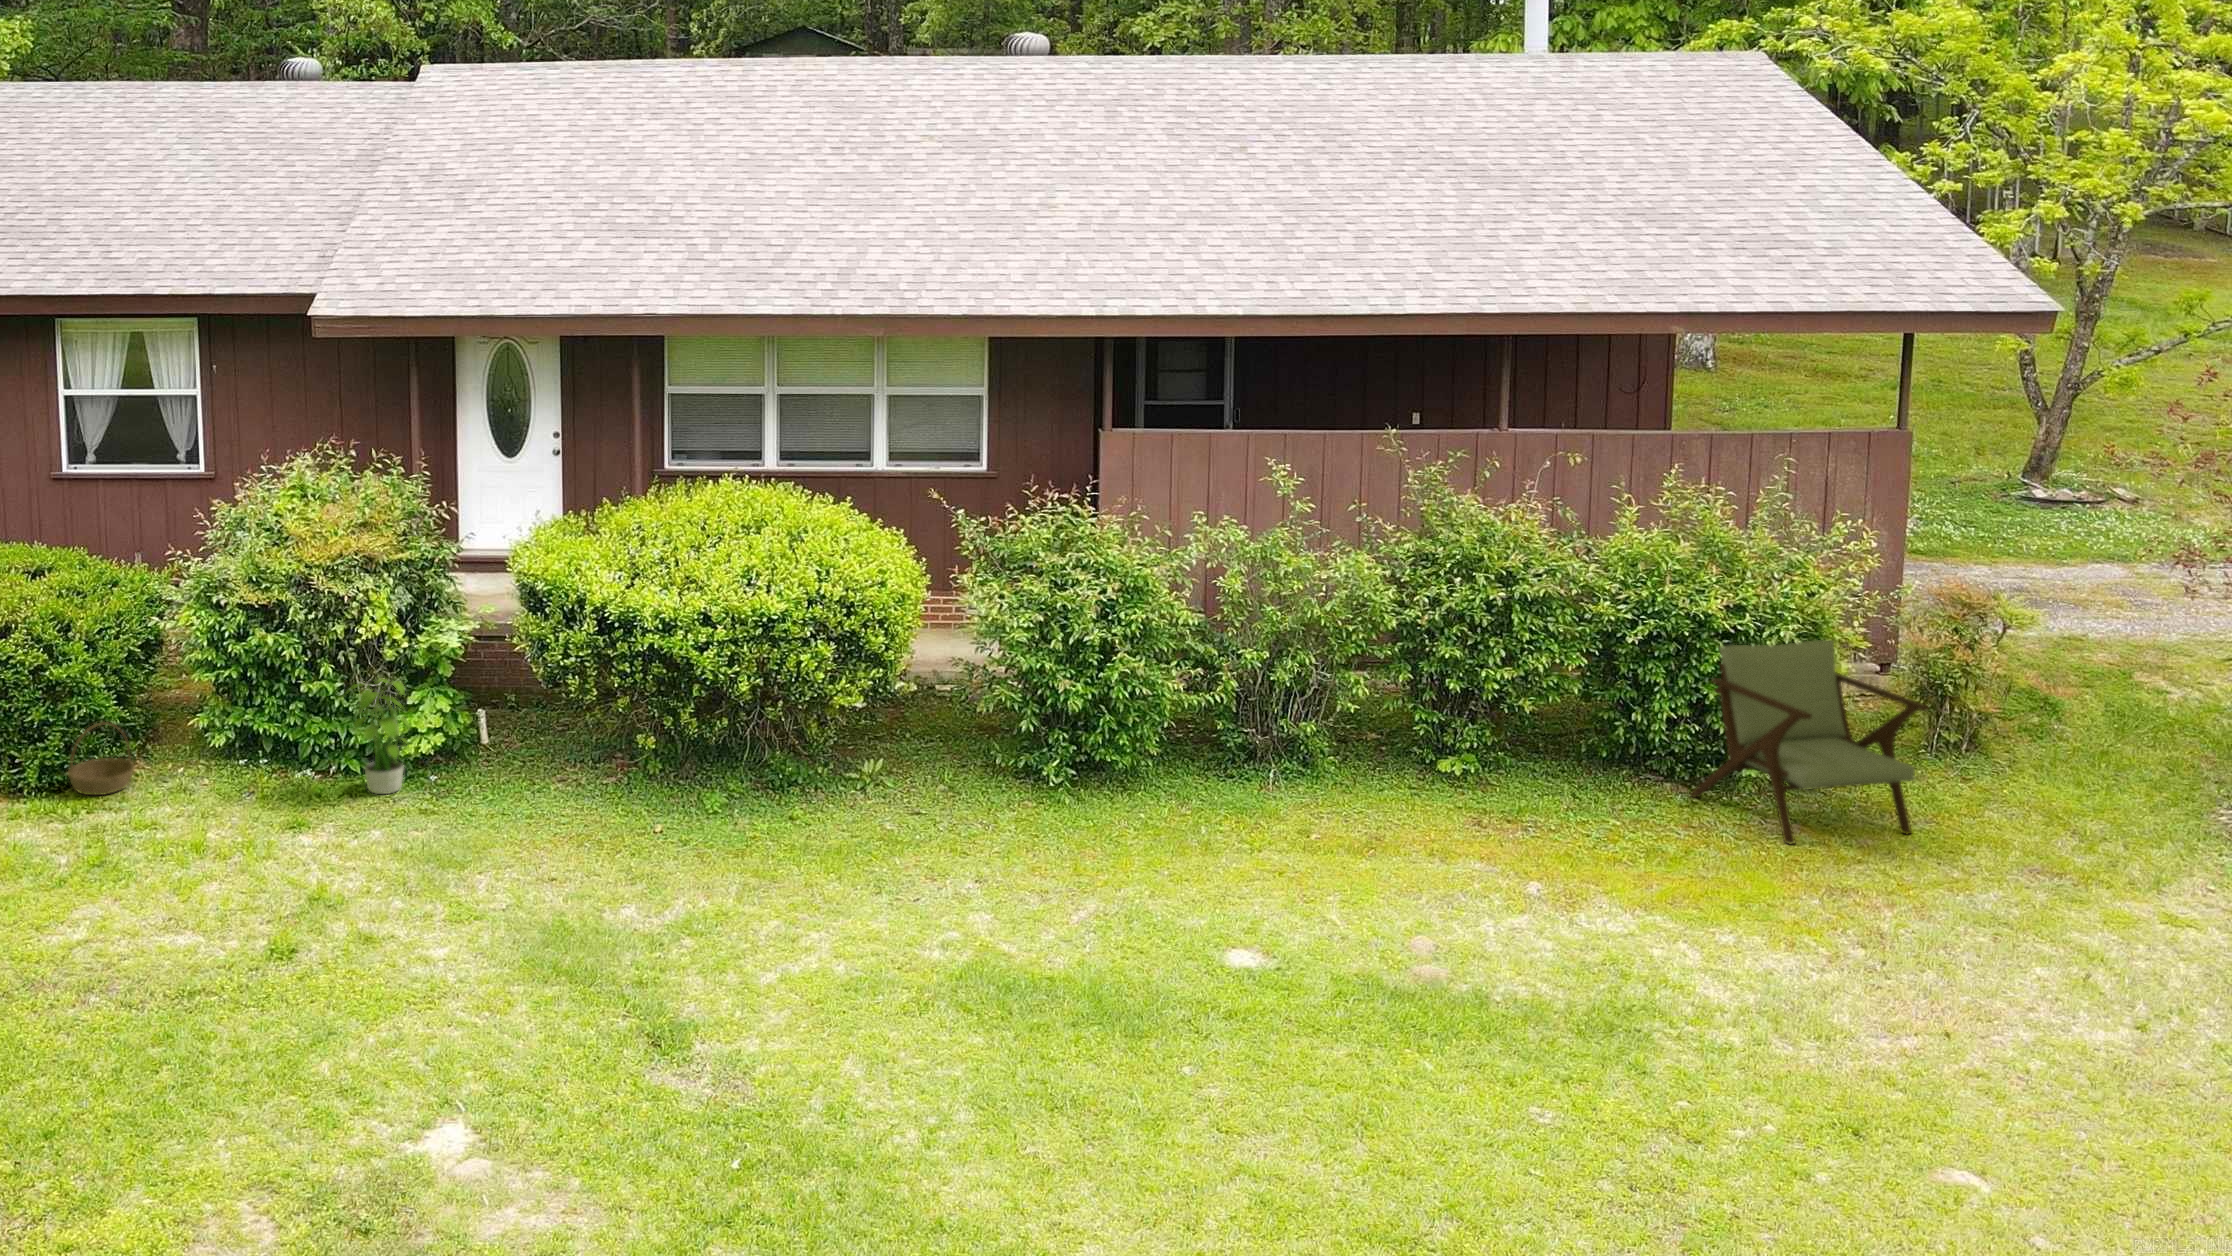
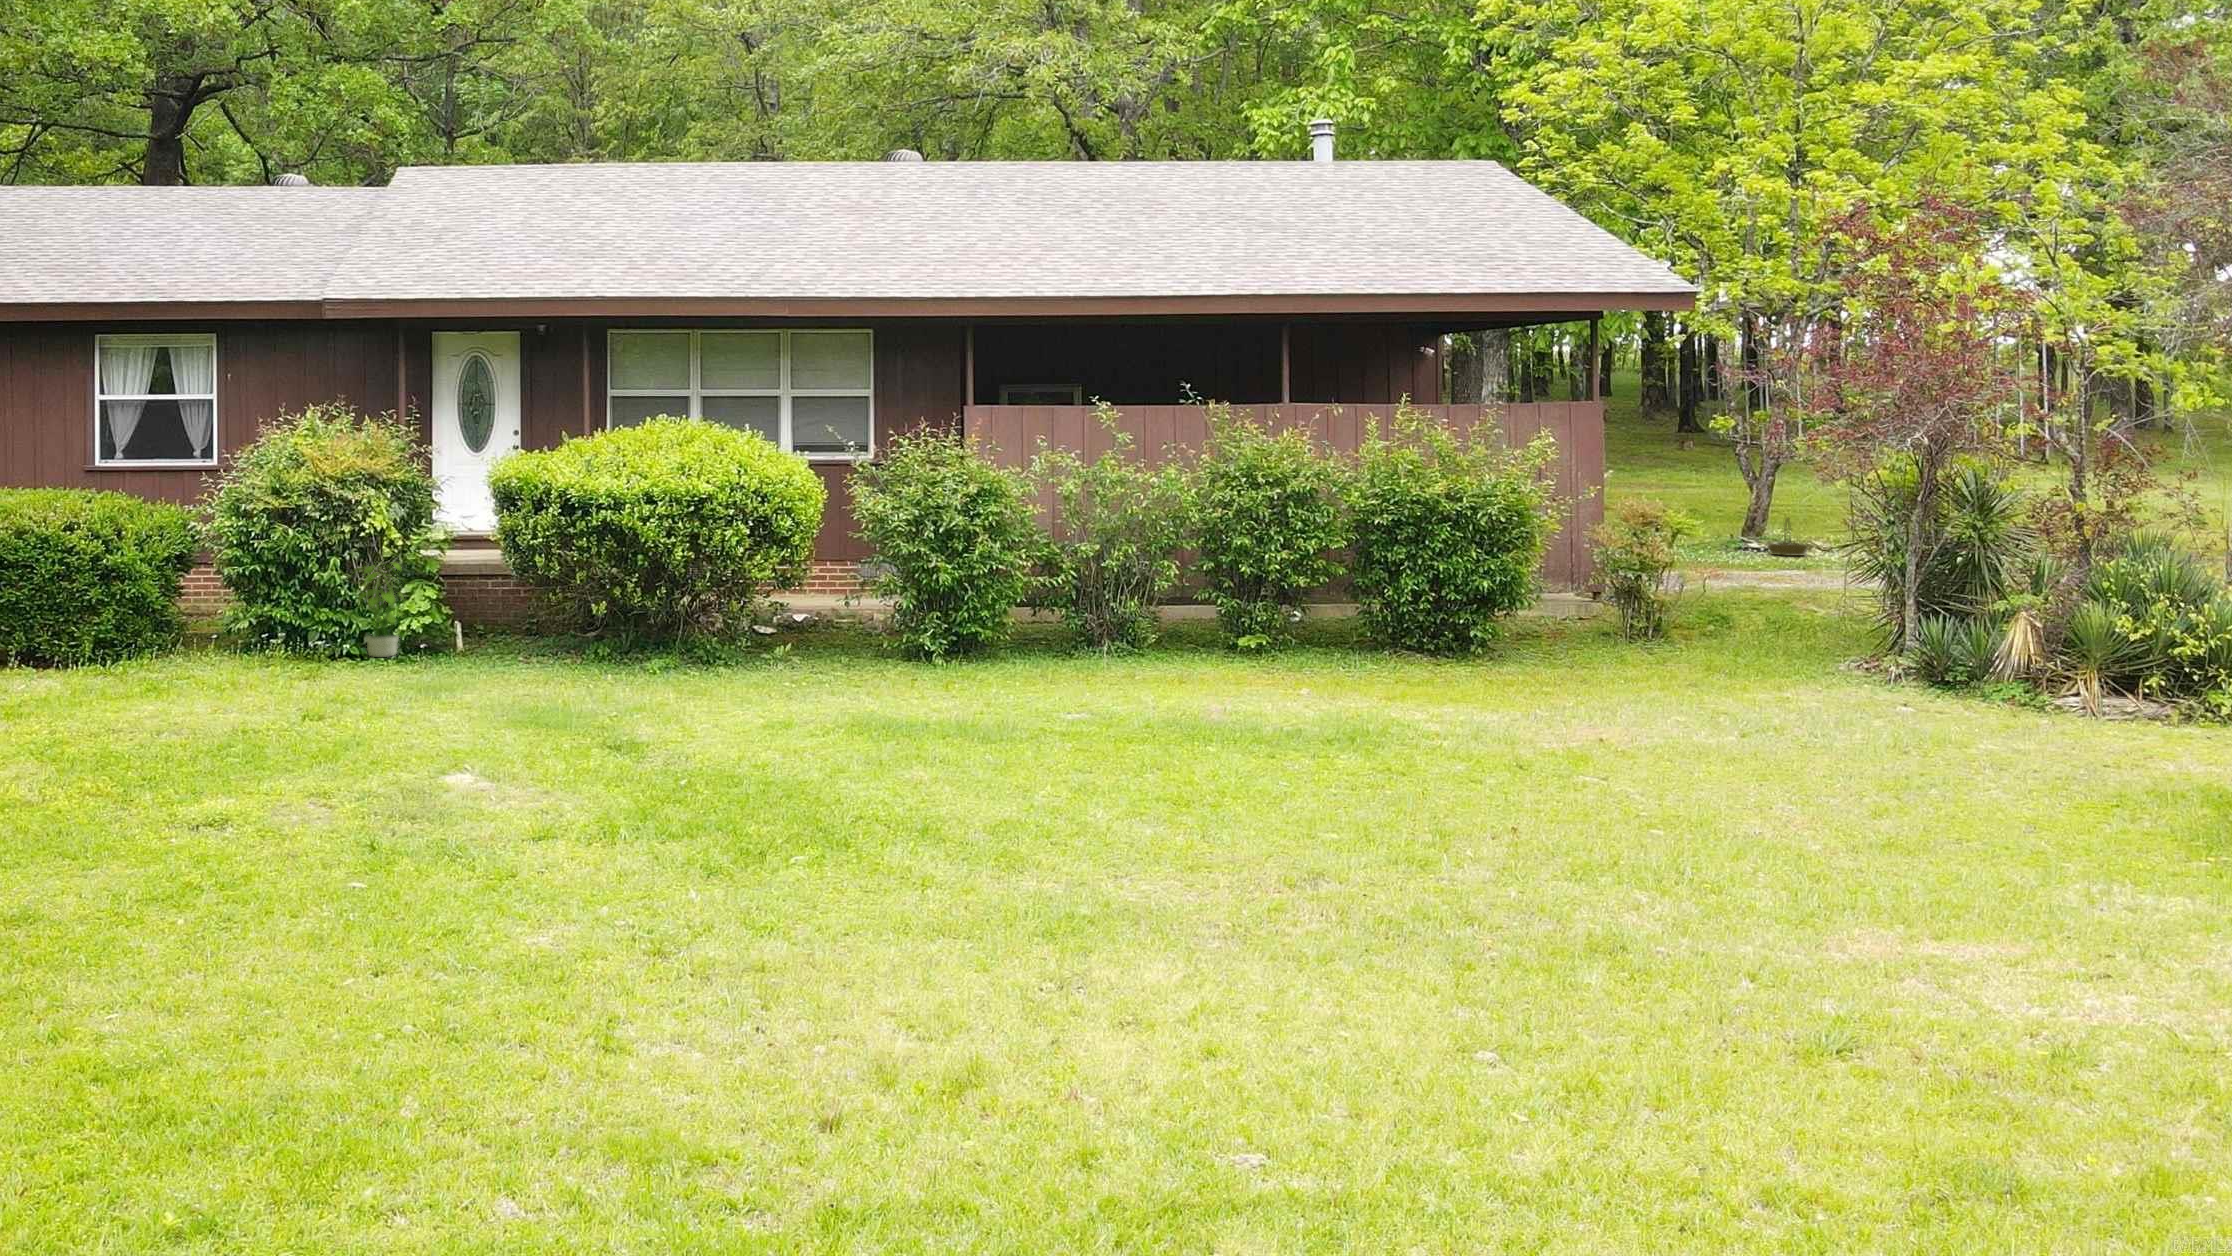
lounge chair: present [1689,640,1929,844] -> none [1430,523,1600,667]
basket: present [68,723,134,795] -> present [1767,518,1808,556]

